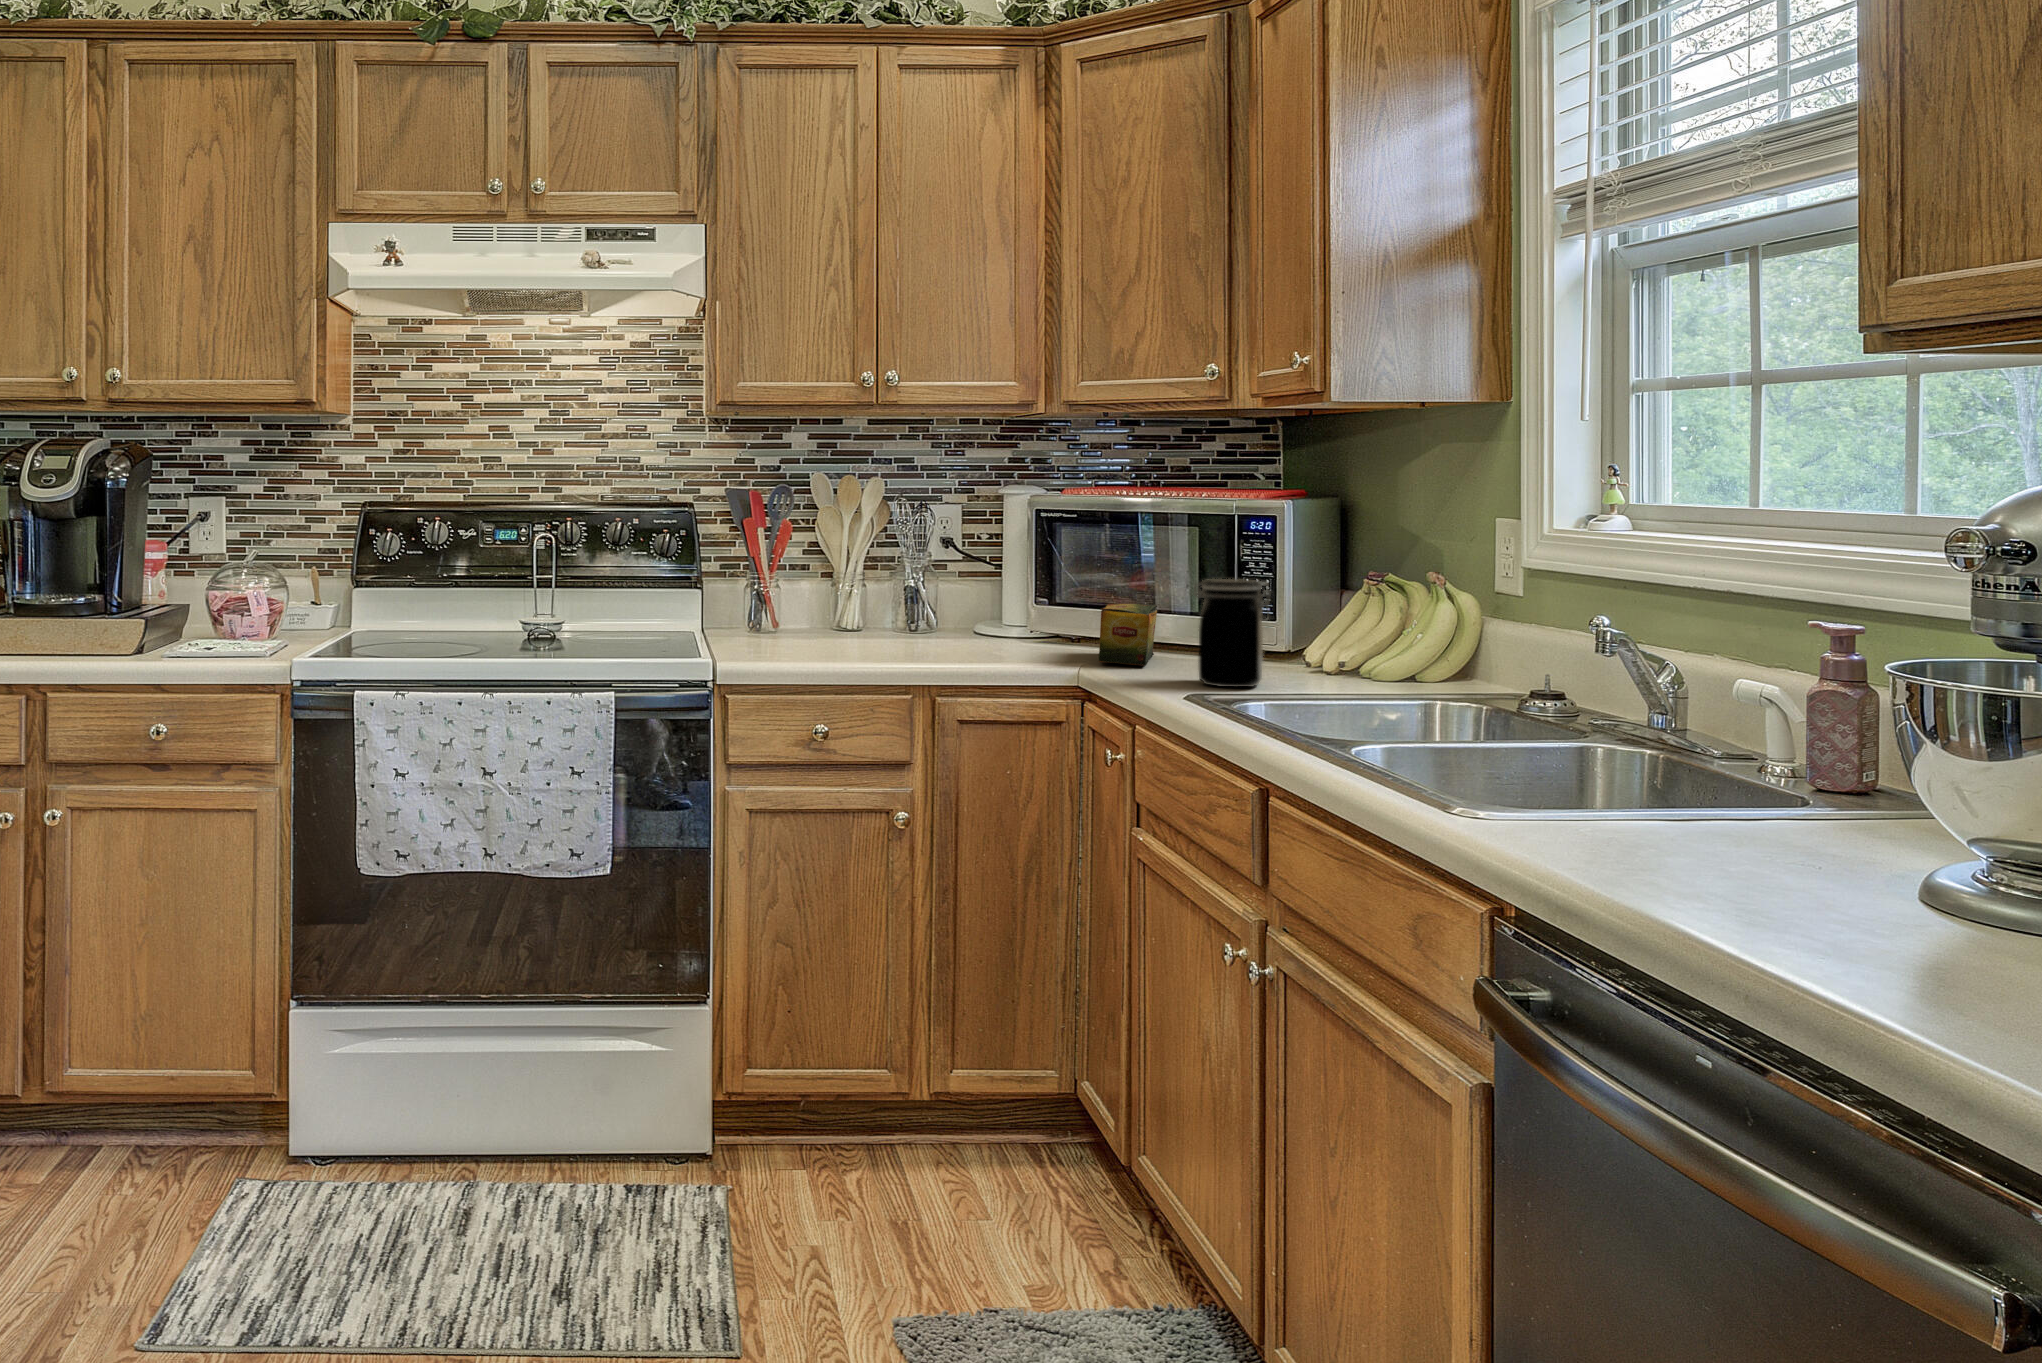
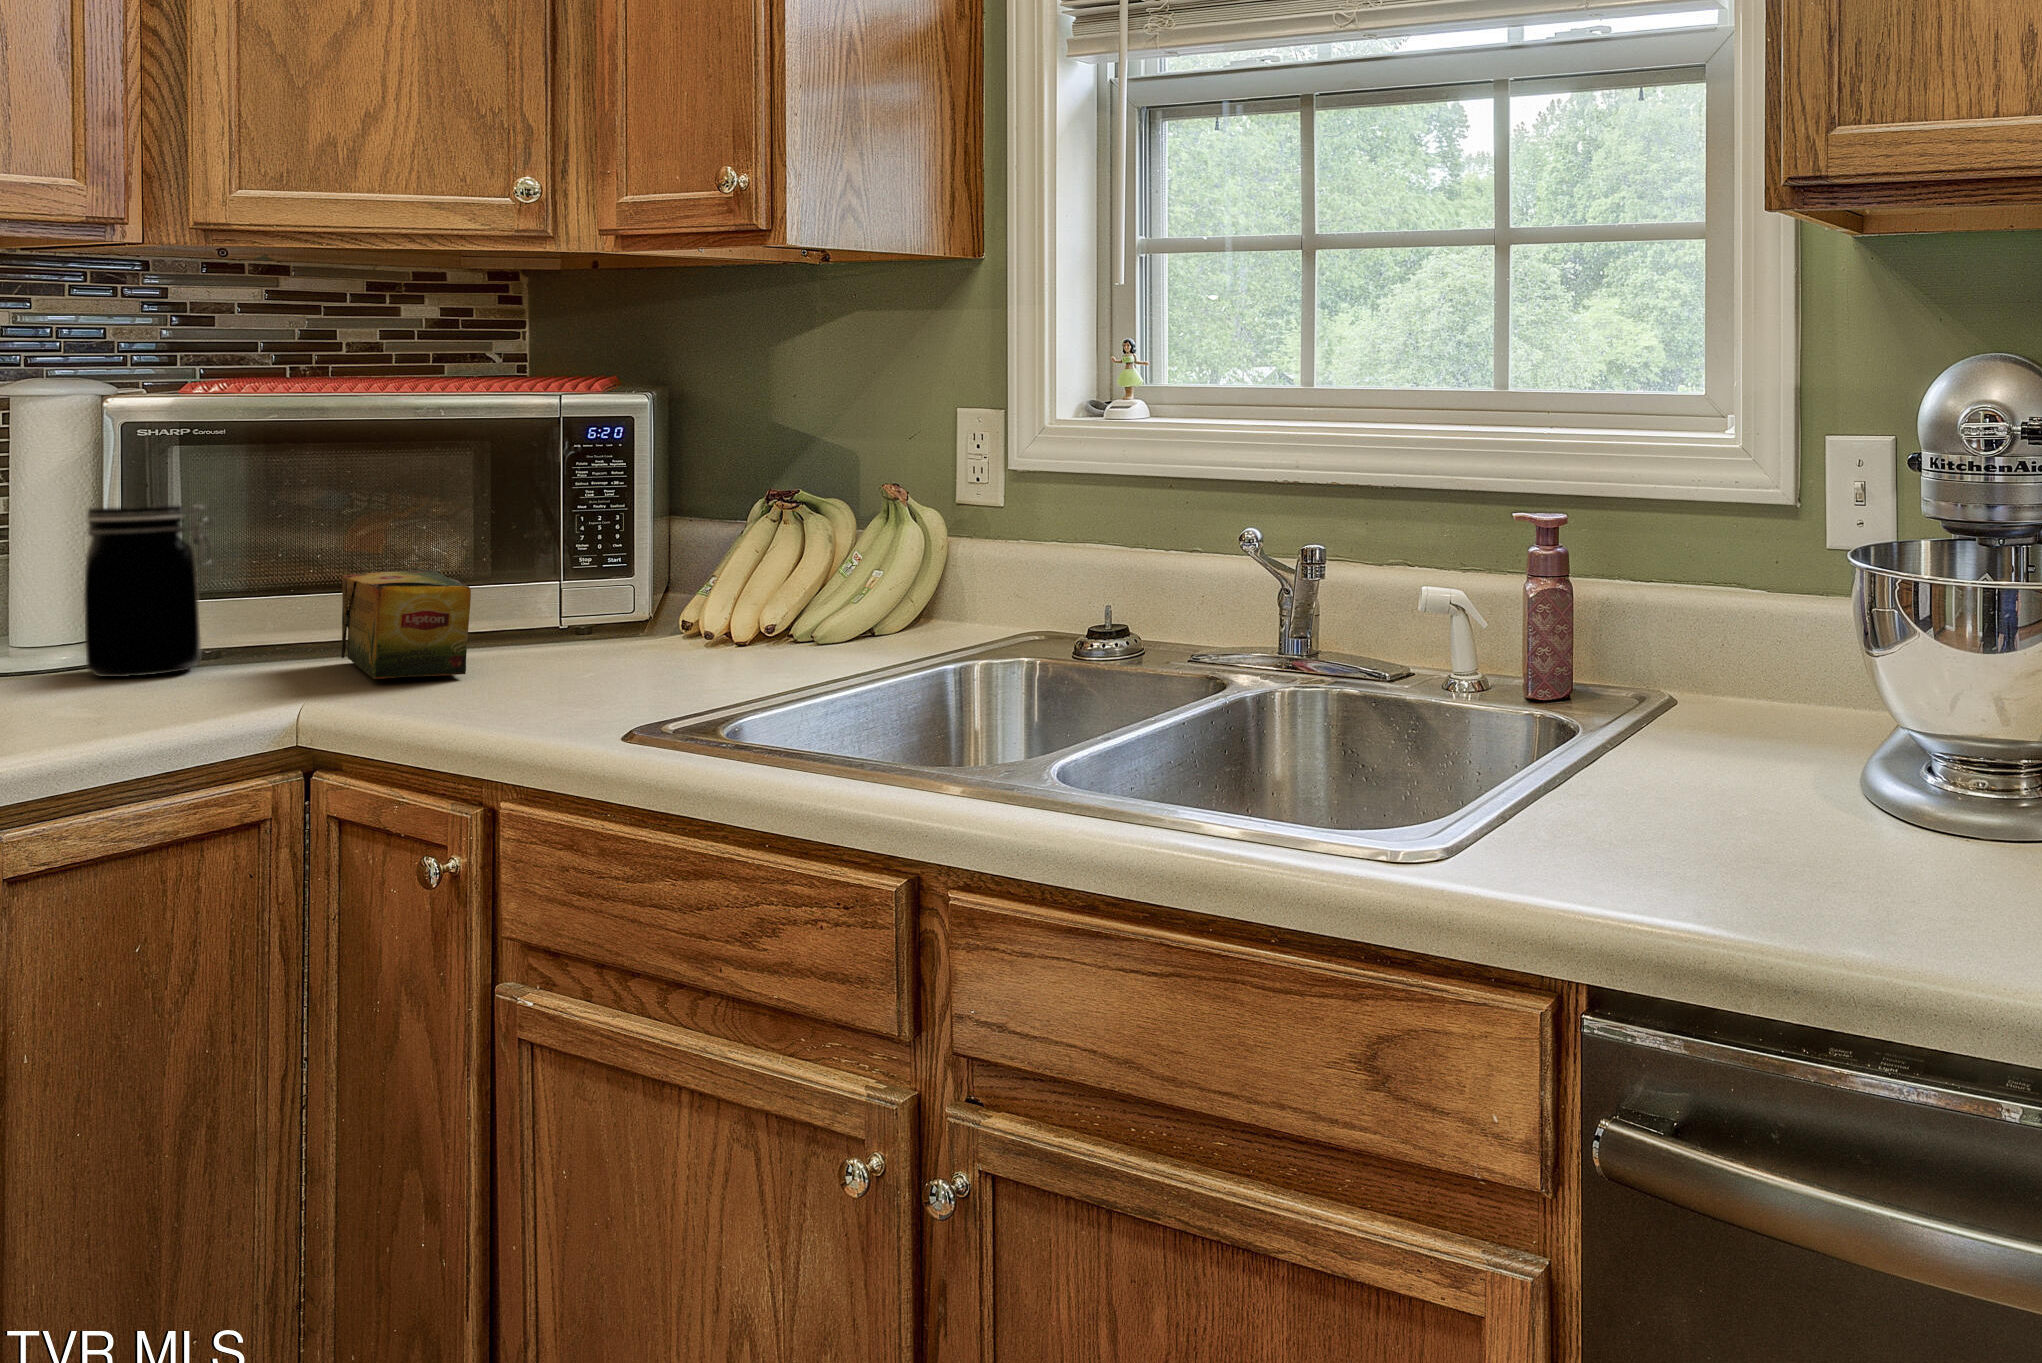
jar: present [1195,579,1271,687] -> present [84,504,214,677]

